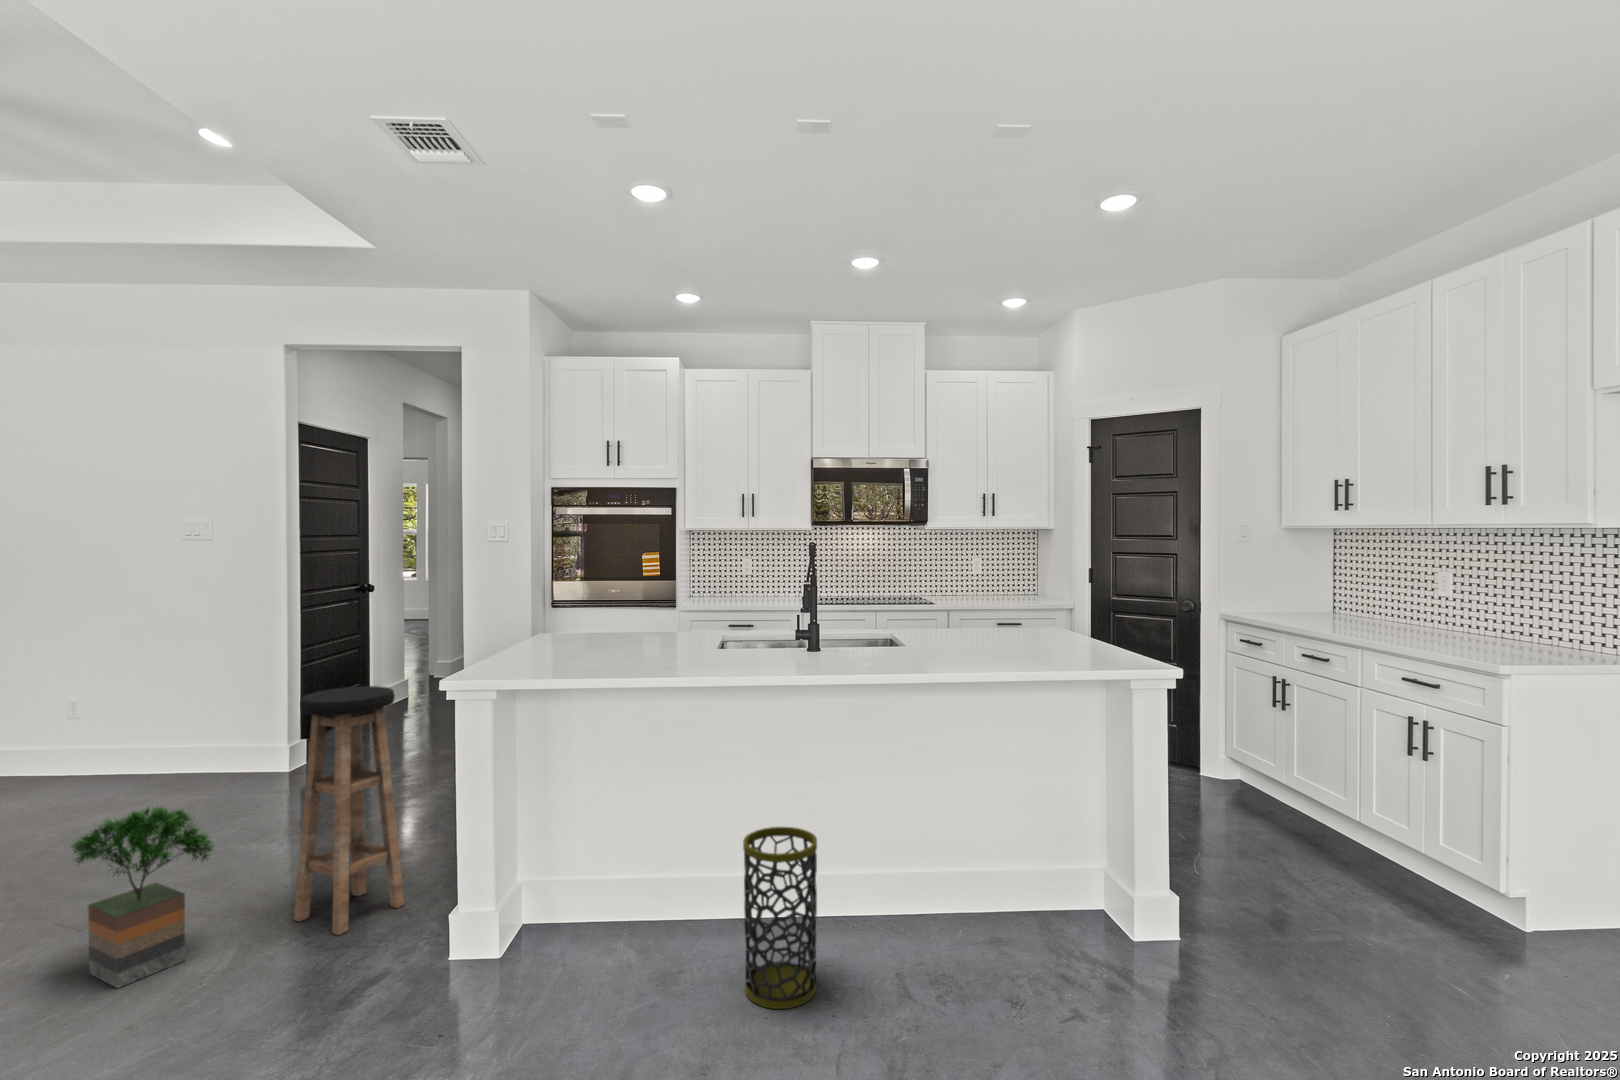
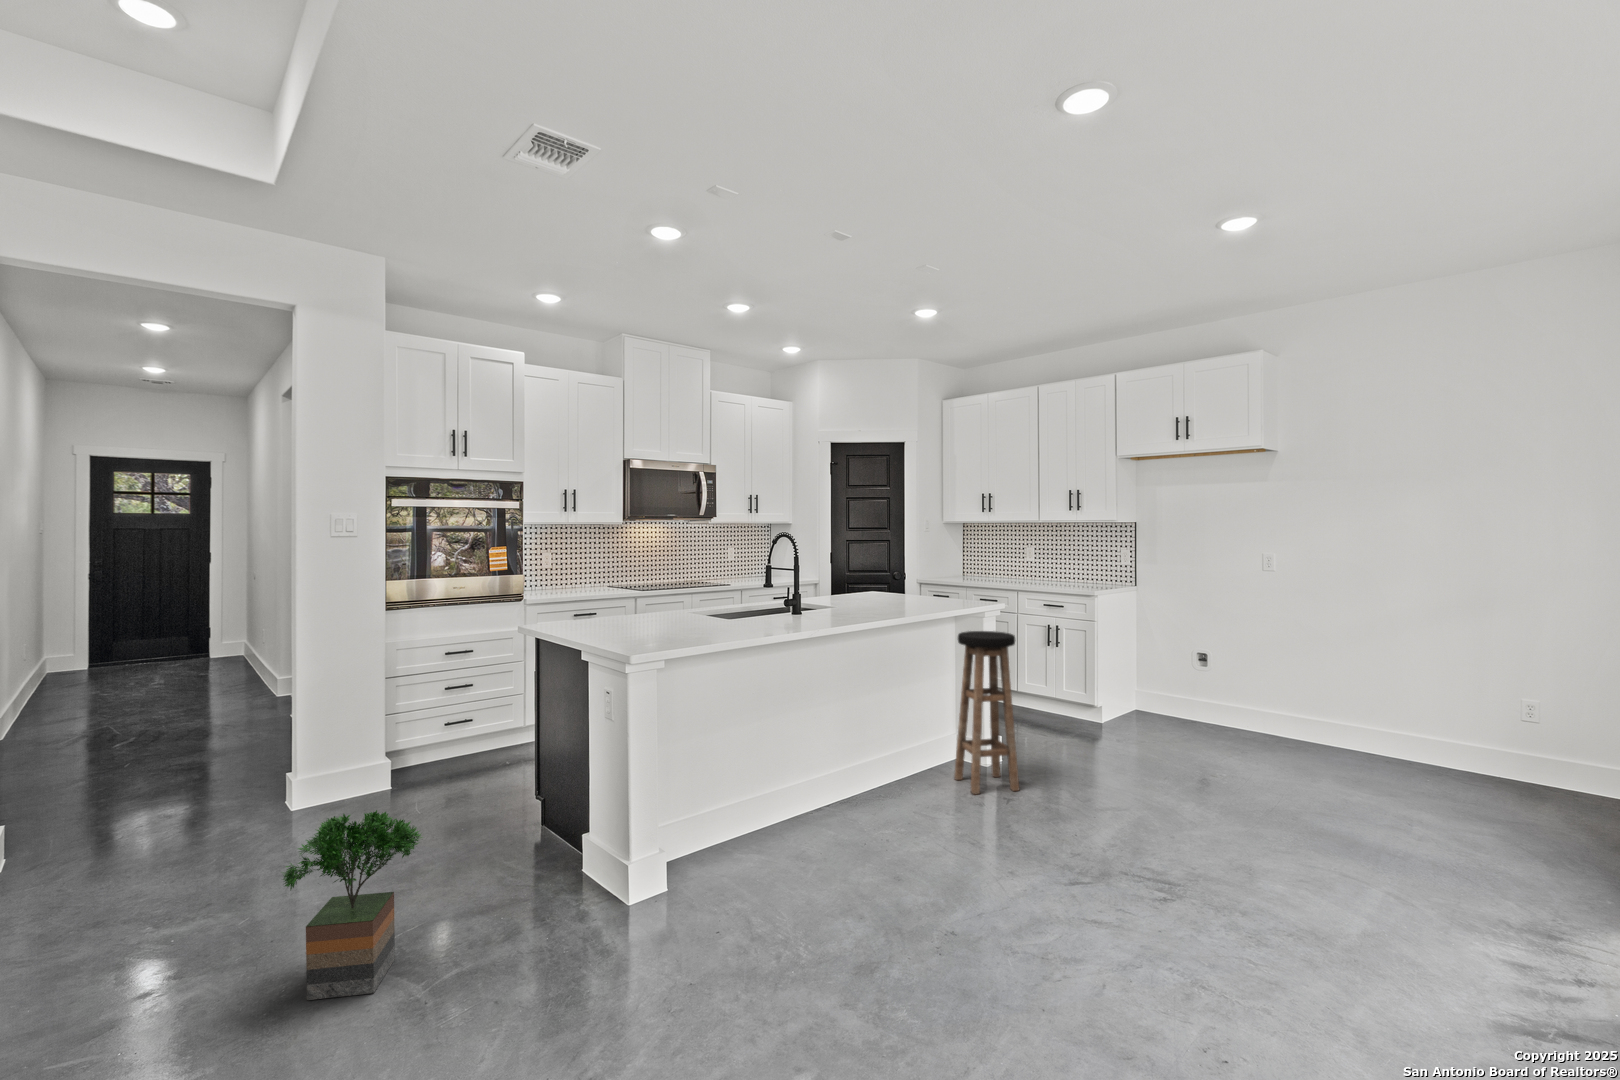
bar stool: present [294,686,405,935] -> present [954,631,1019,794]
trash can: present [743,827,817,1009] -> none [850,722,899,835]

